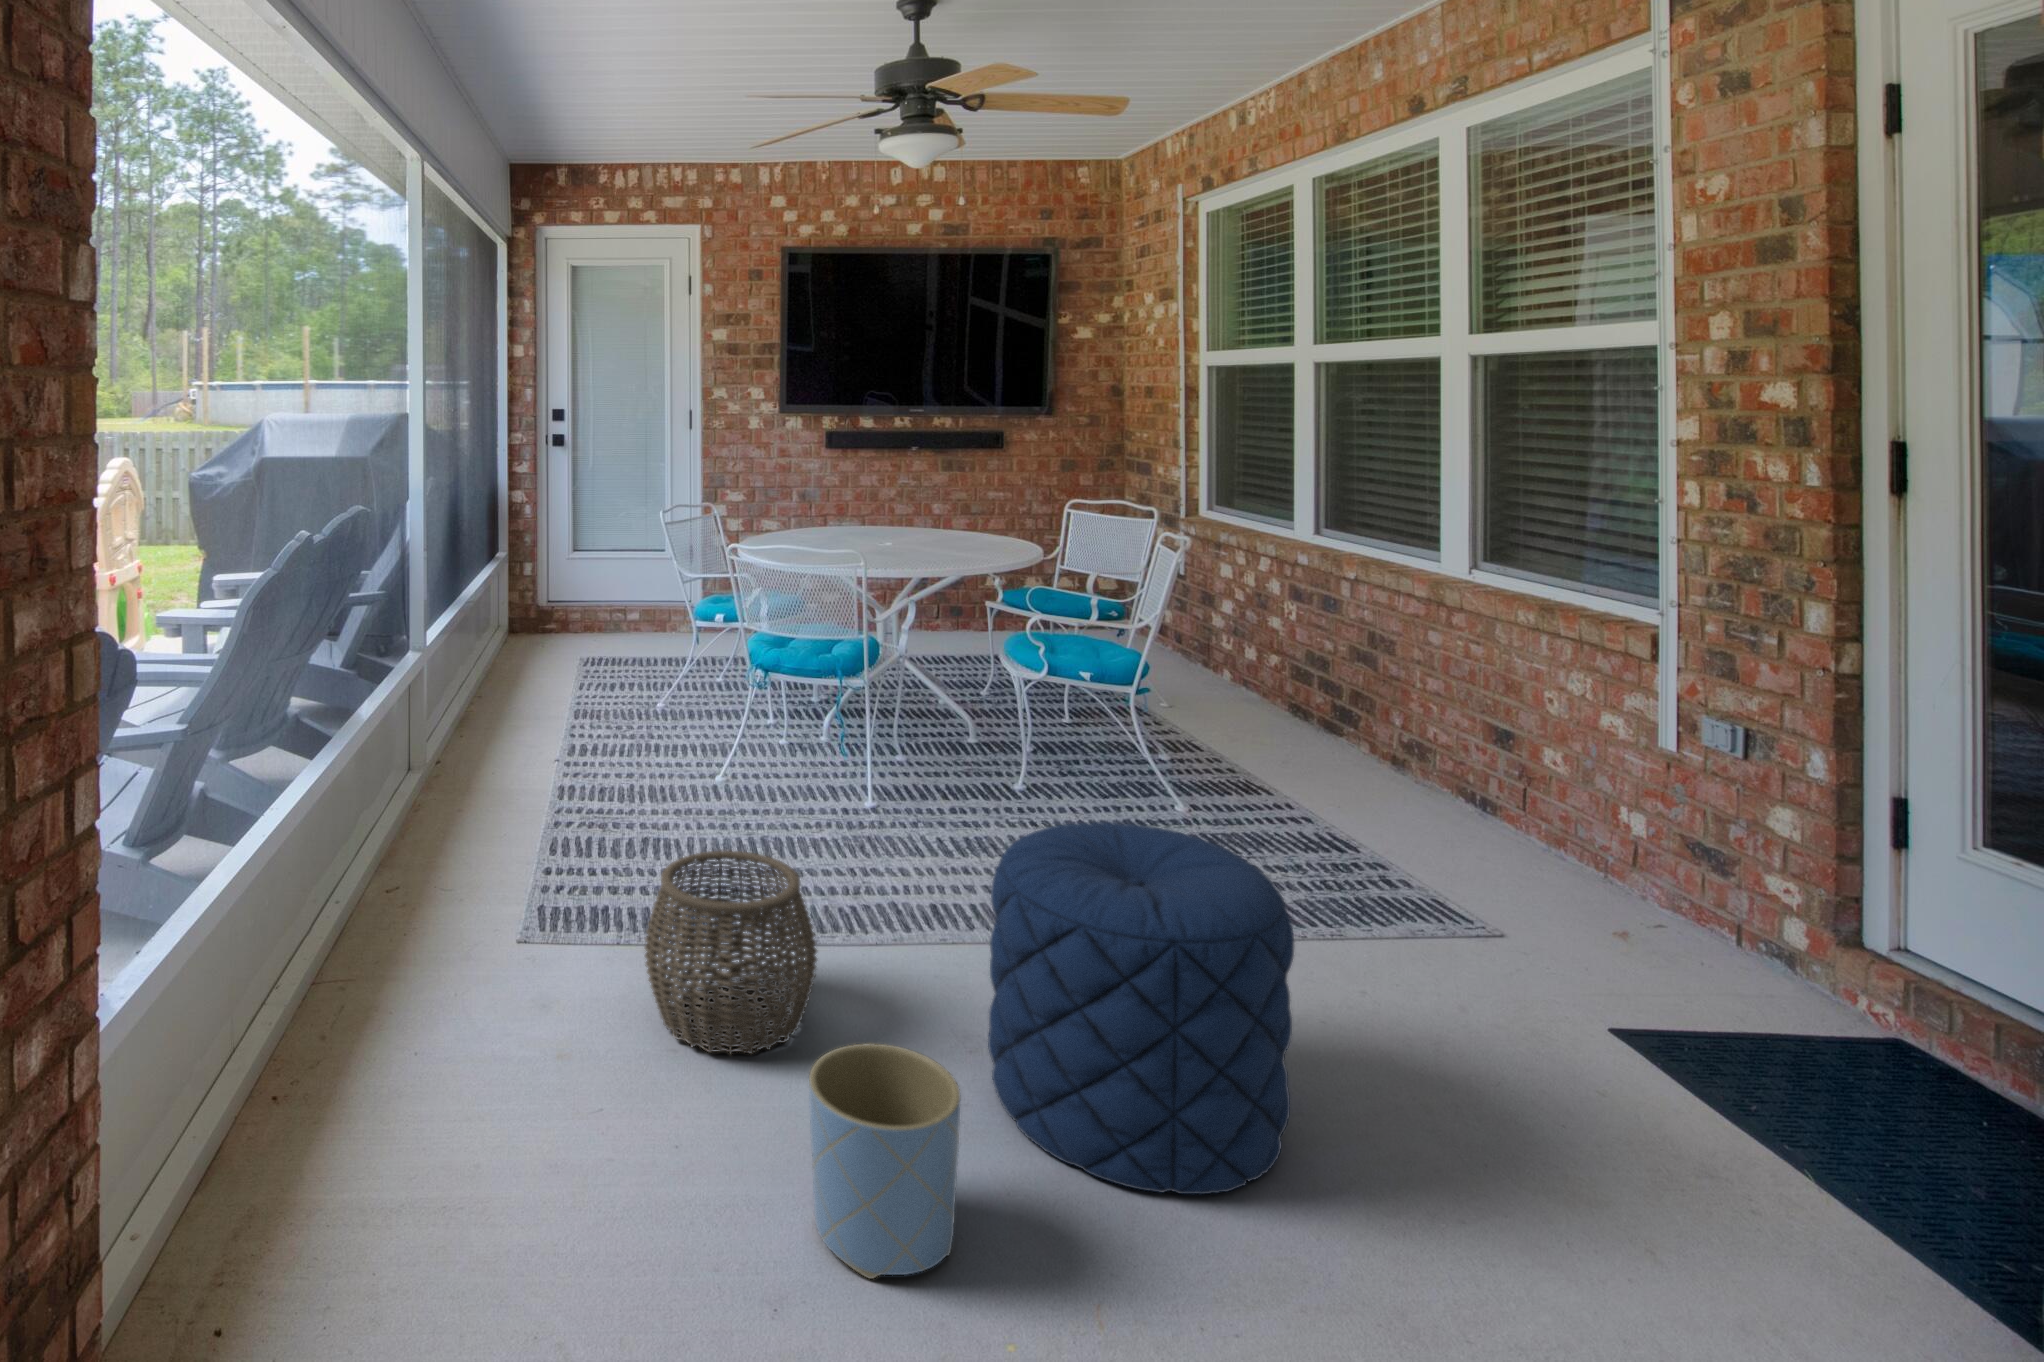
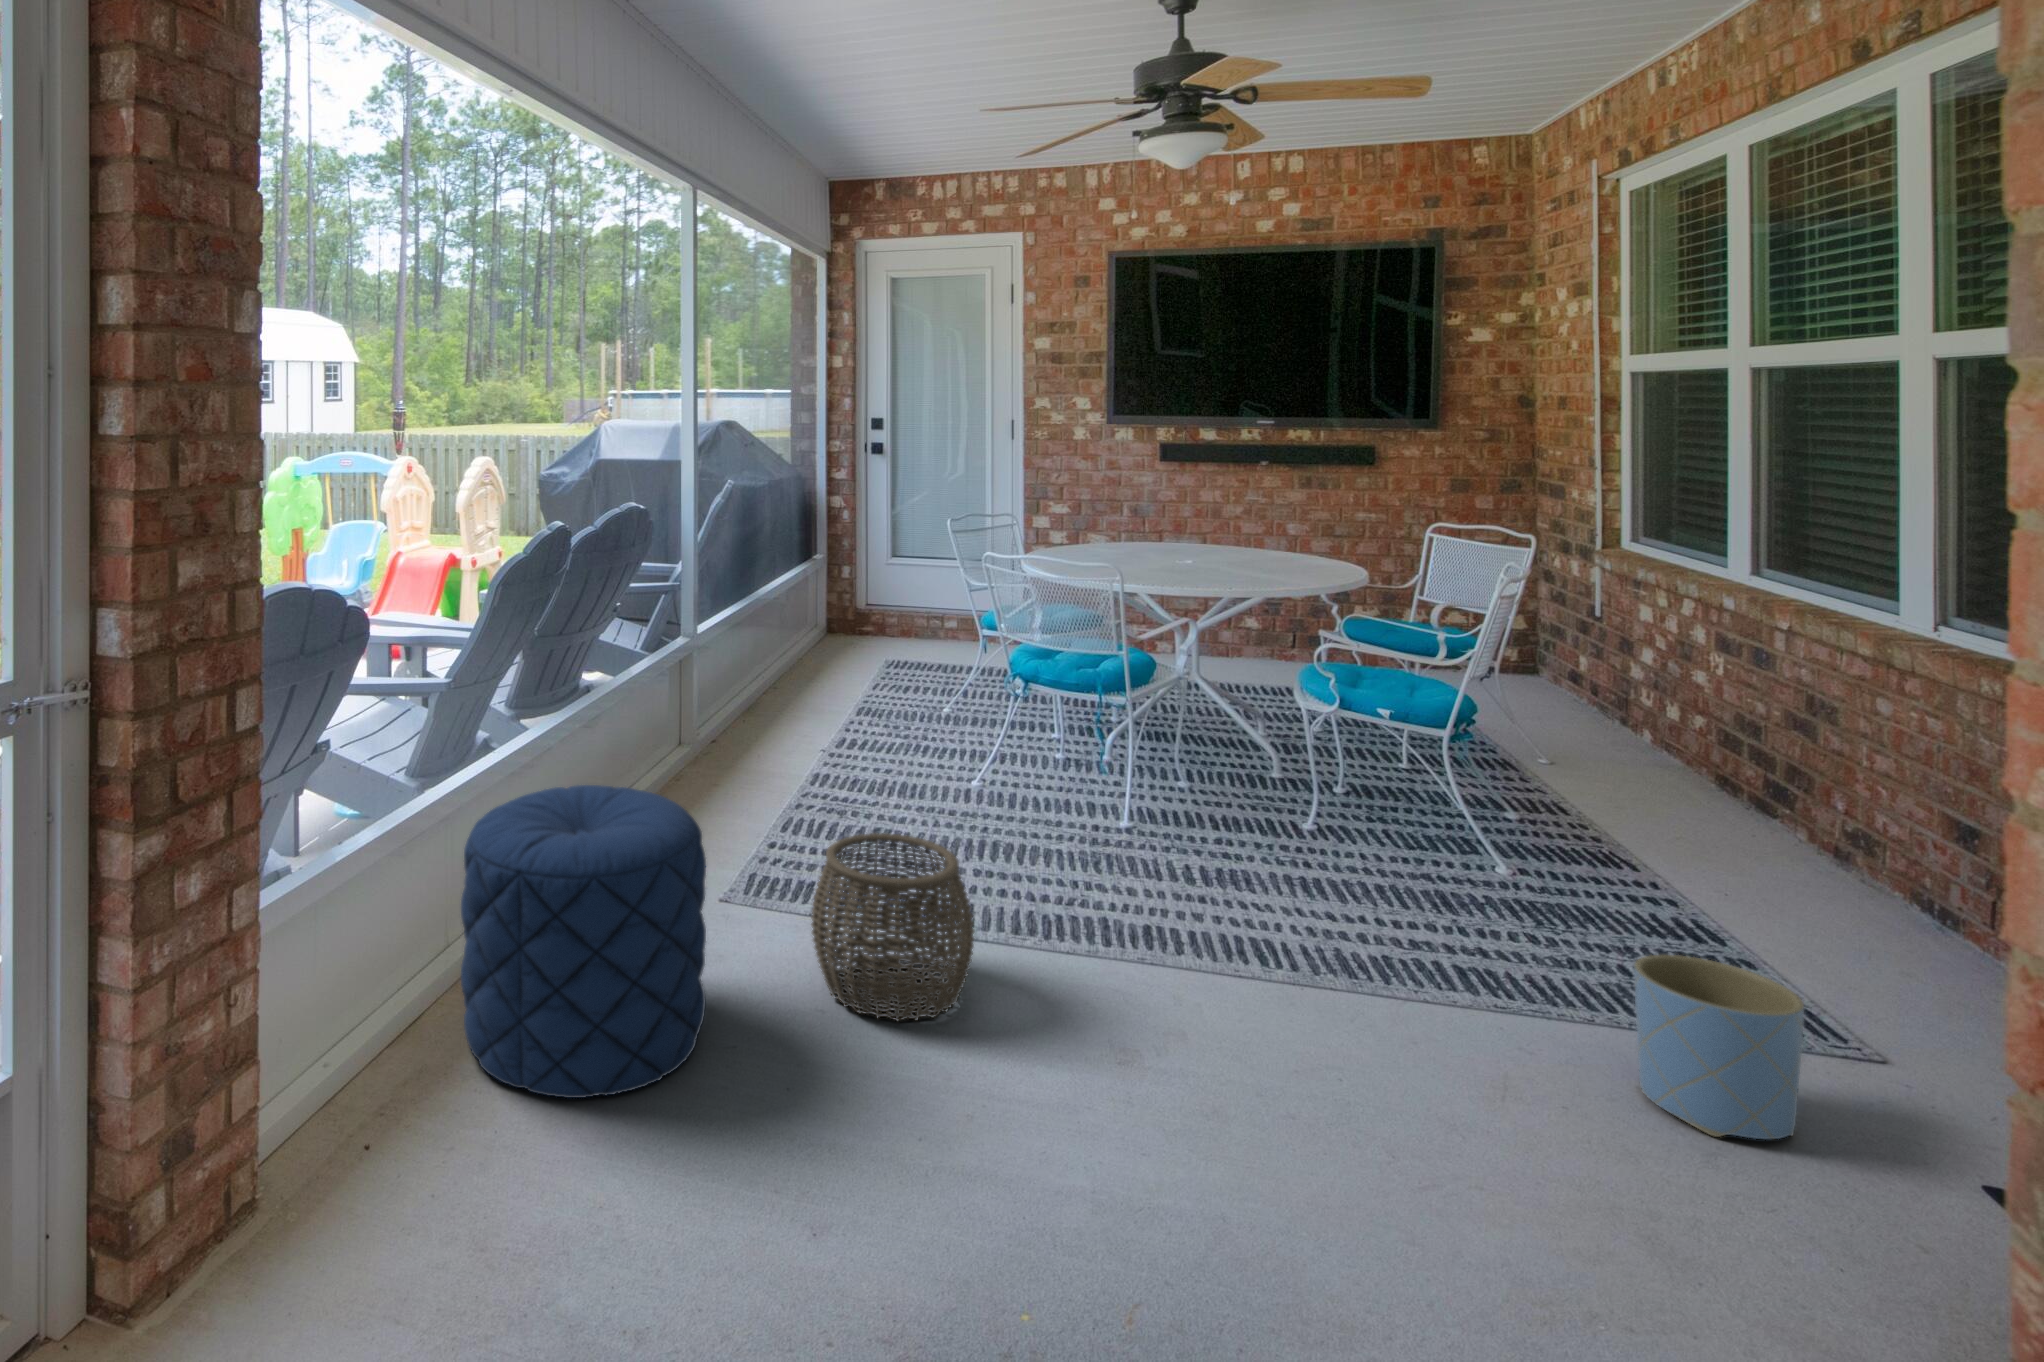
pouf: present [988,822,1294,1194] -> present [461,785,706,1098]
planter: present [809,1044,960,1279] -> present [1634,955,1804,1139]

